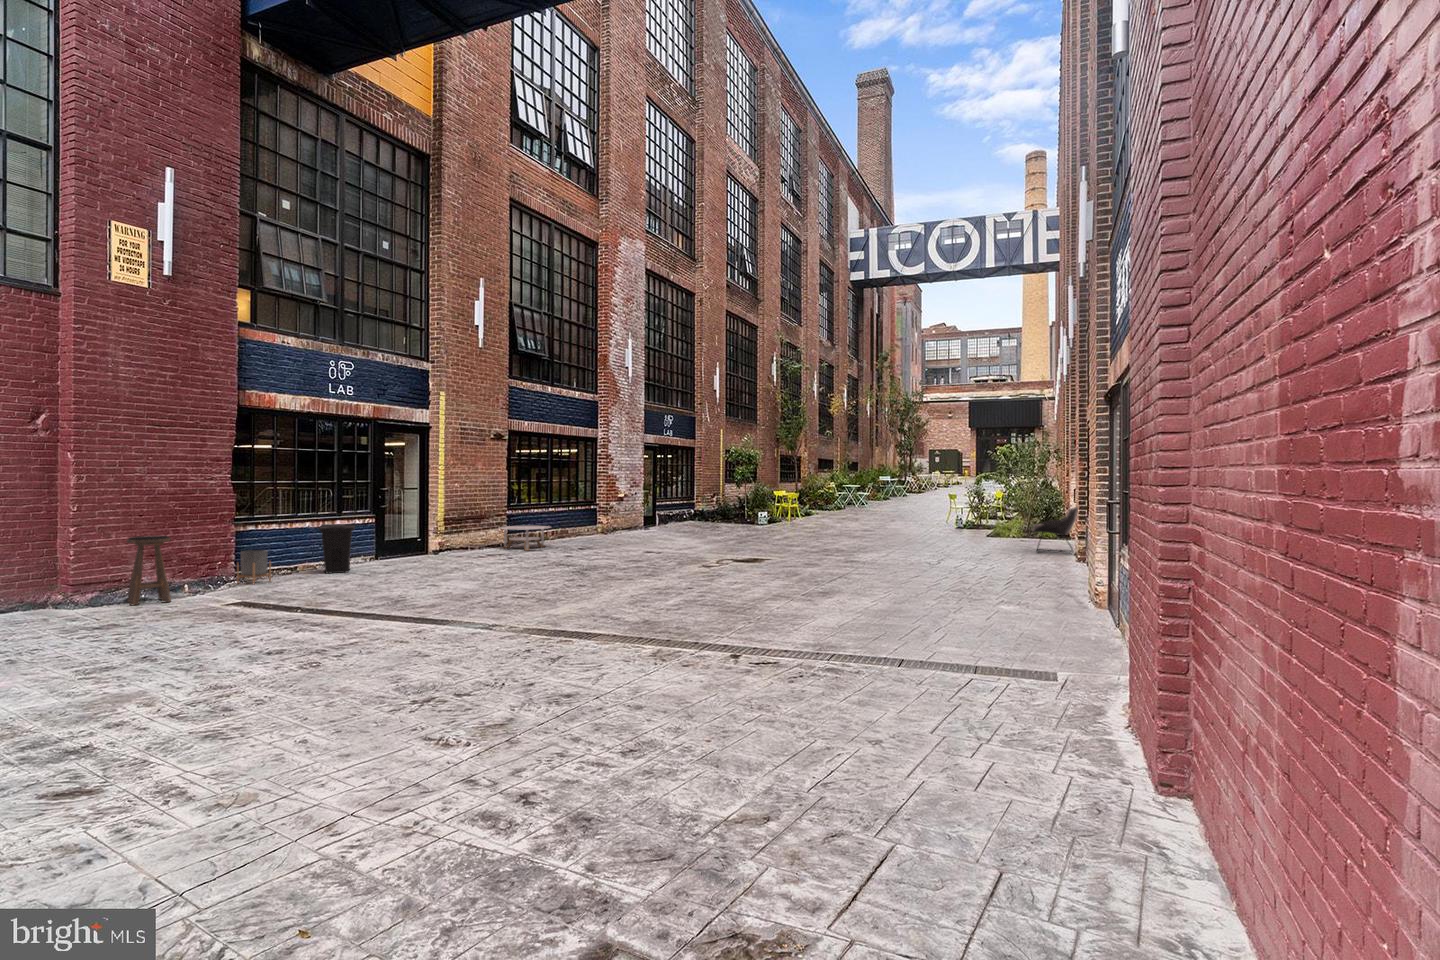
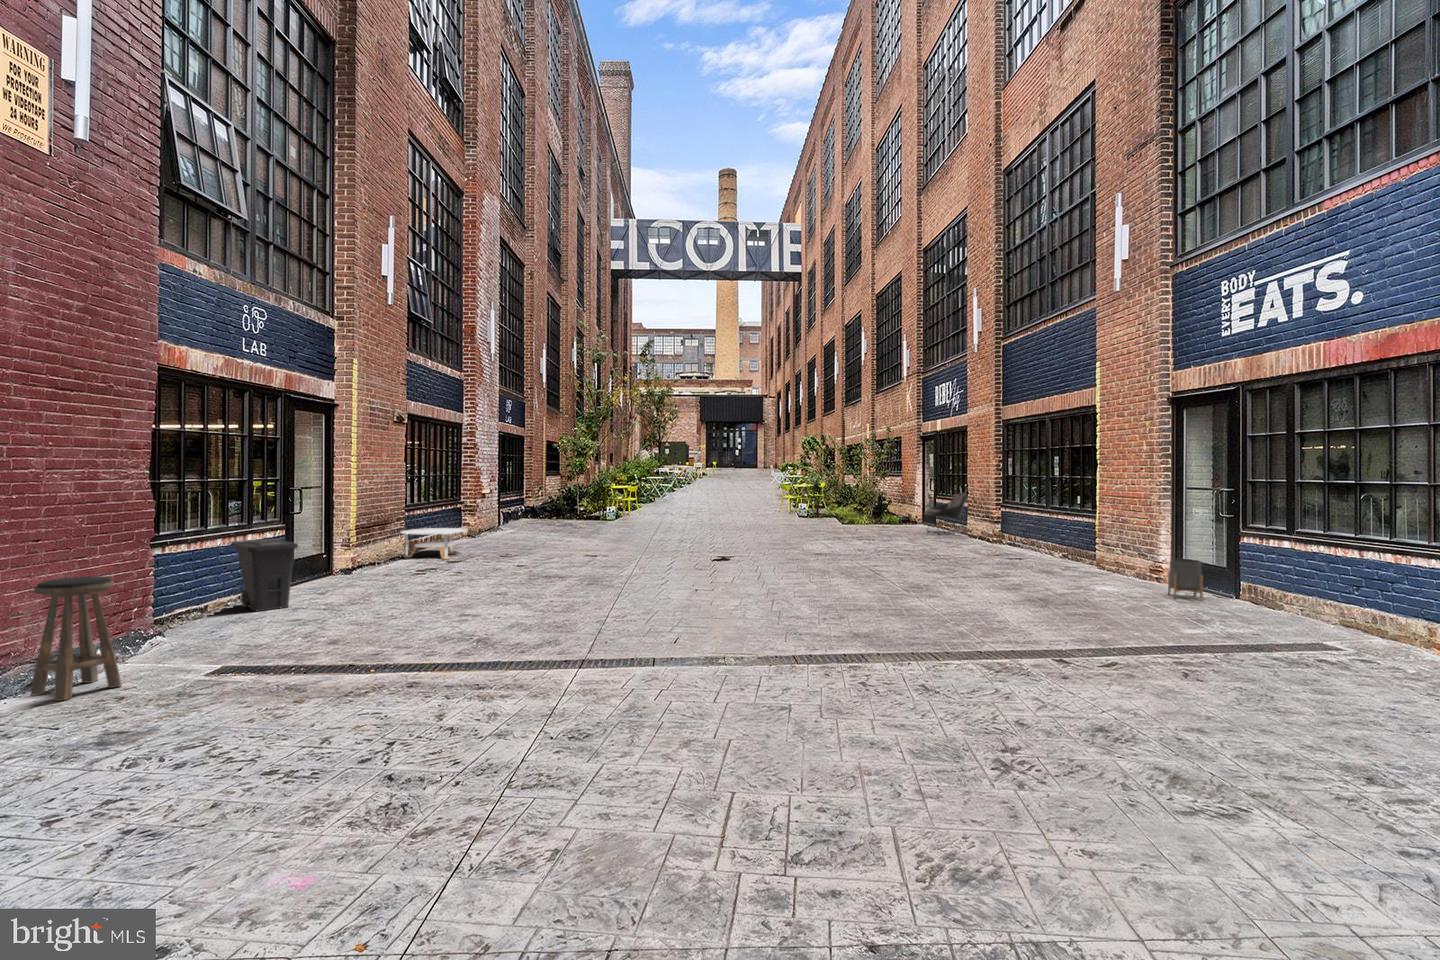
planter: present [237,550,271,584] -> present [1168,559,1203,600]

